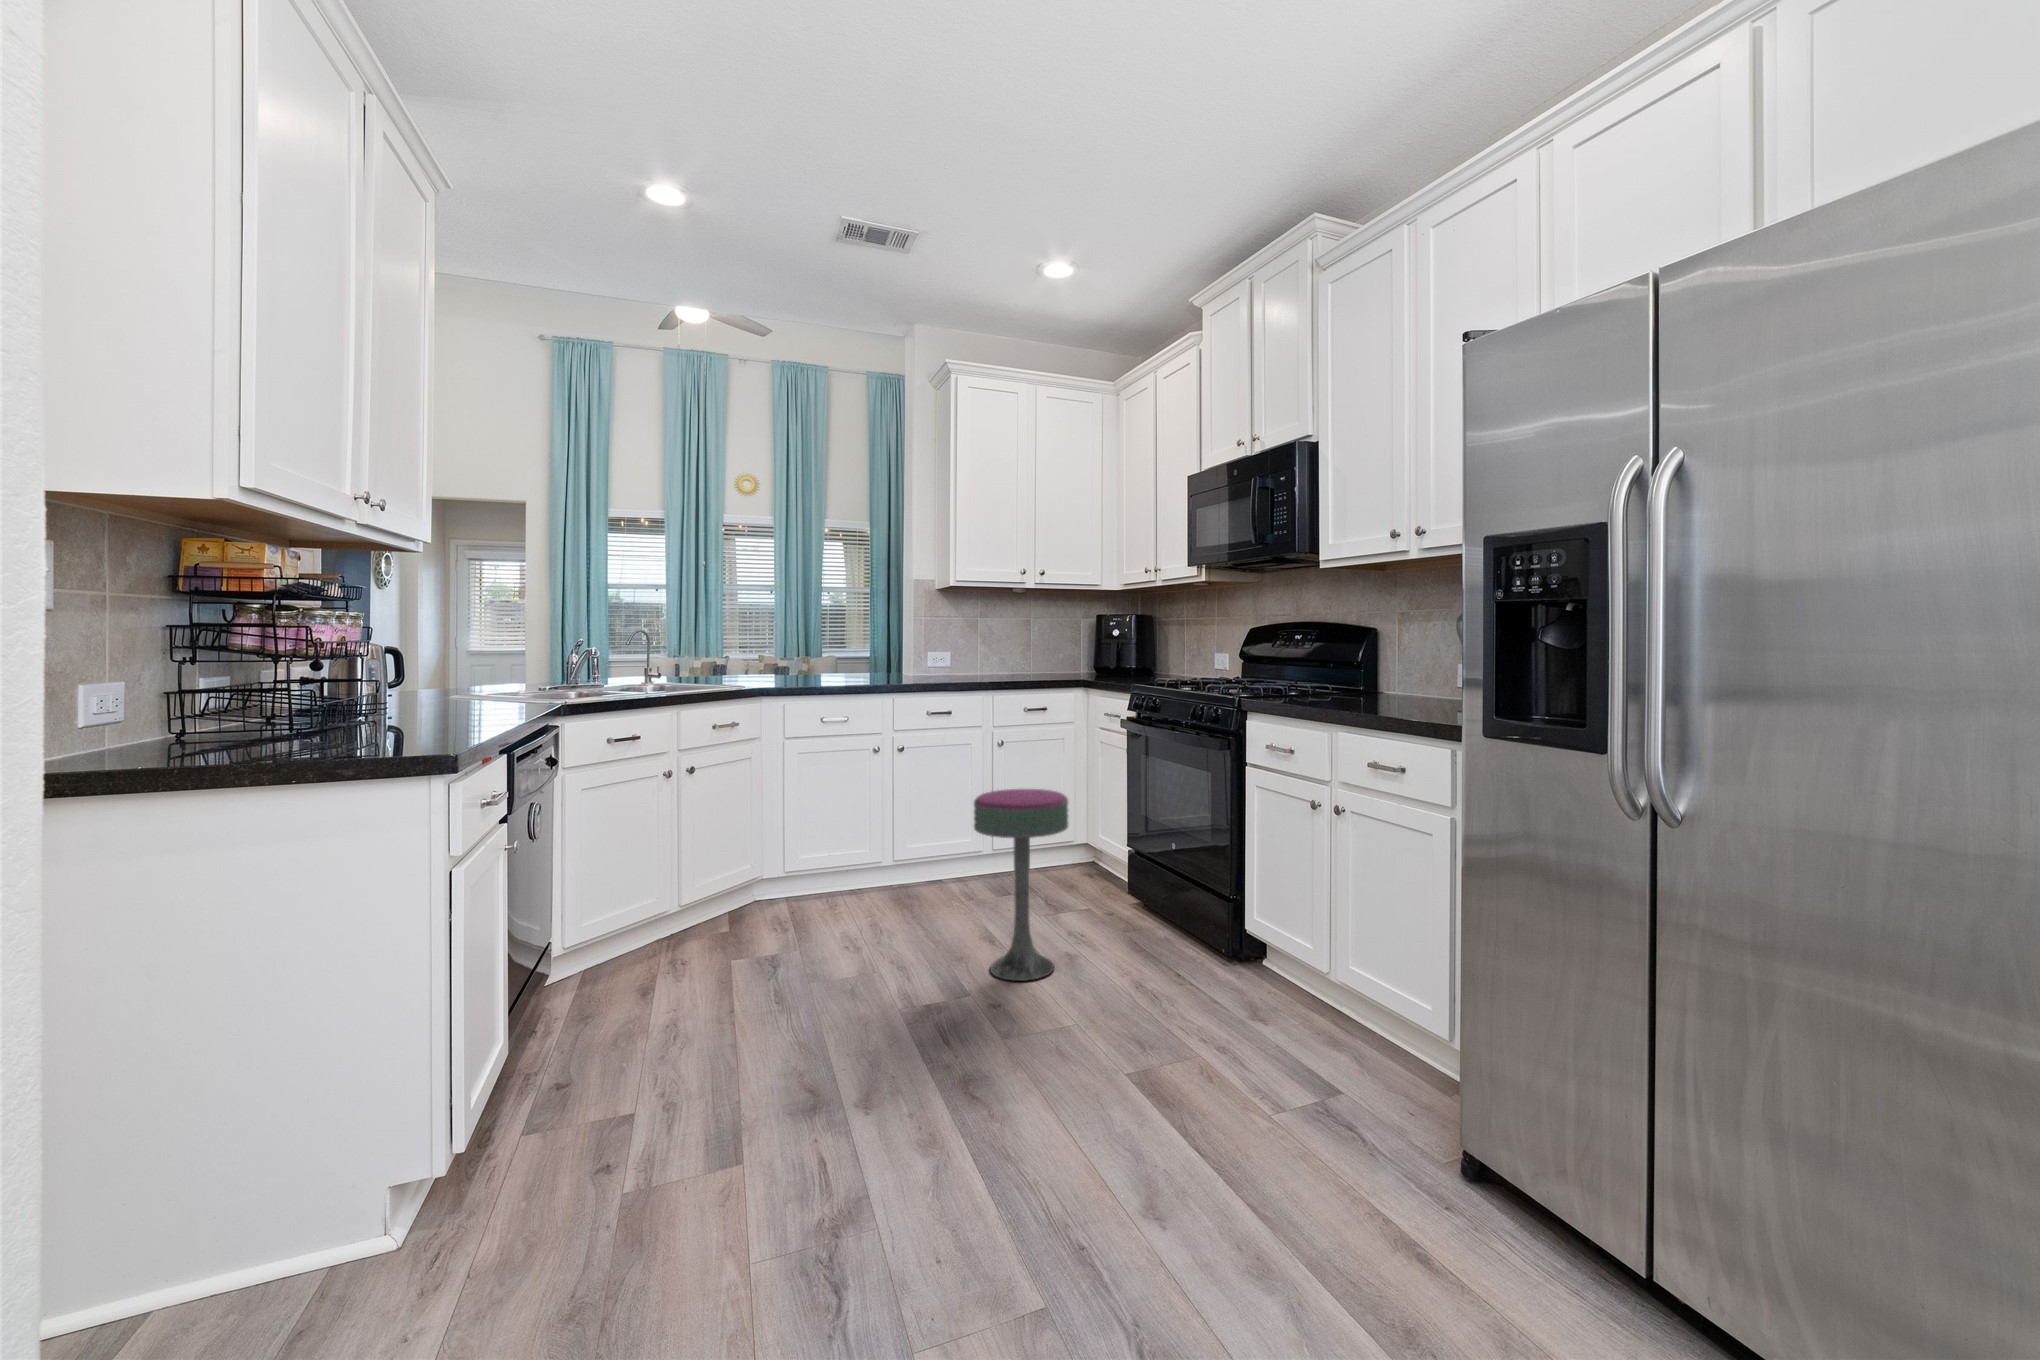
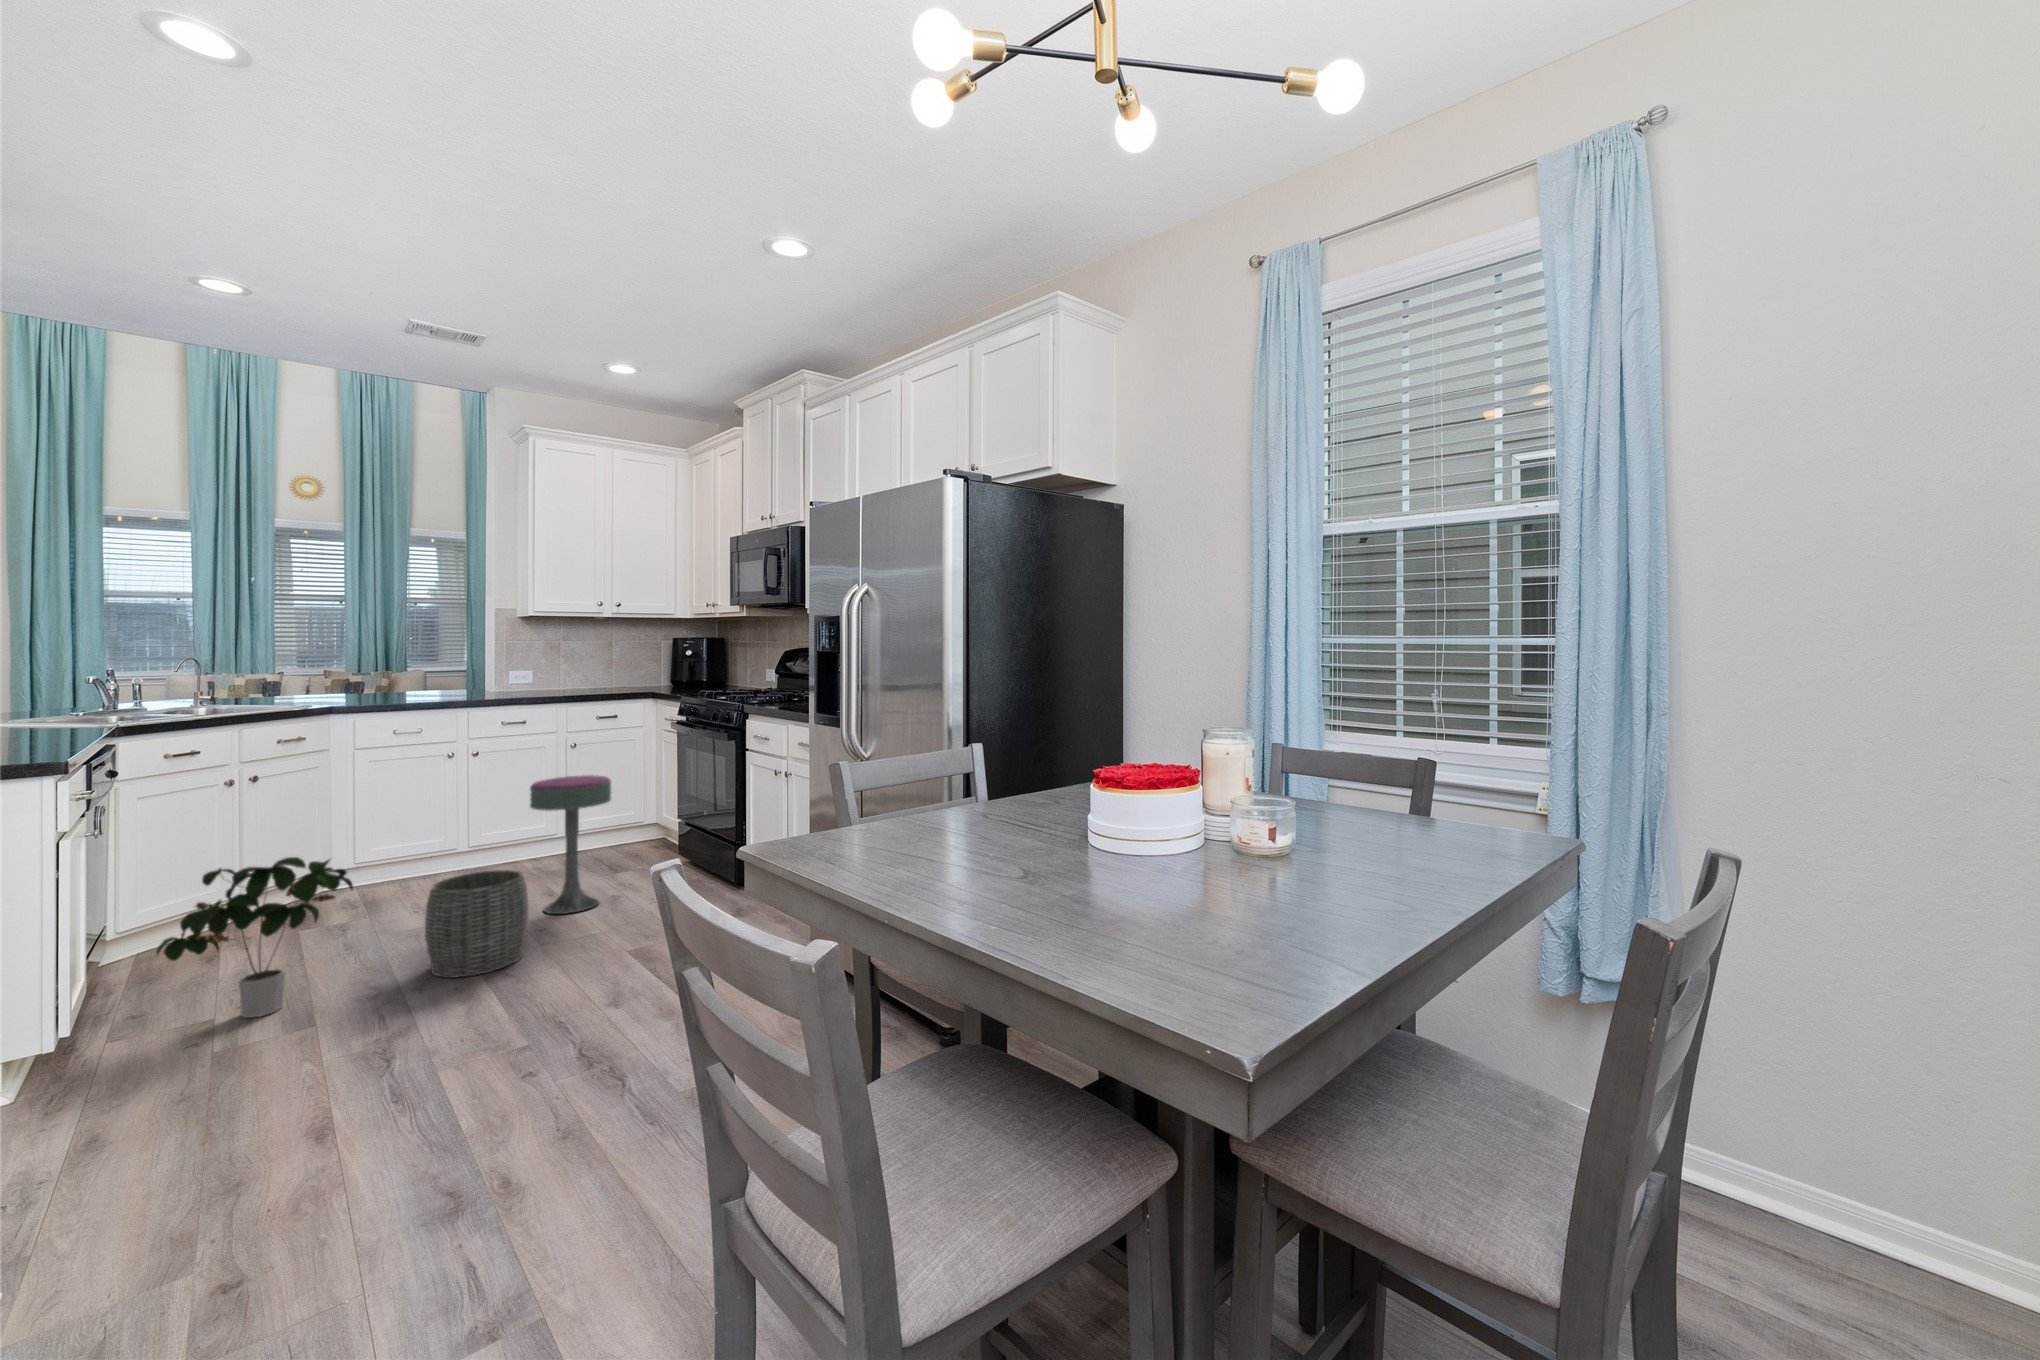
potted plant: none [573,895,788,1122] -> present [156,857,353,1018]
woven basket: none [869,924,991,1089] -> present [425,870,528,978]

